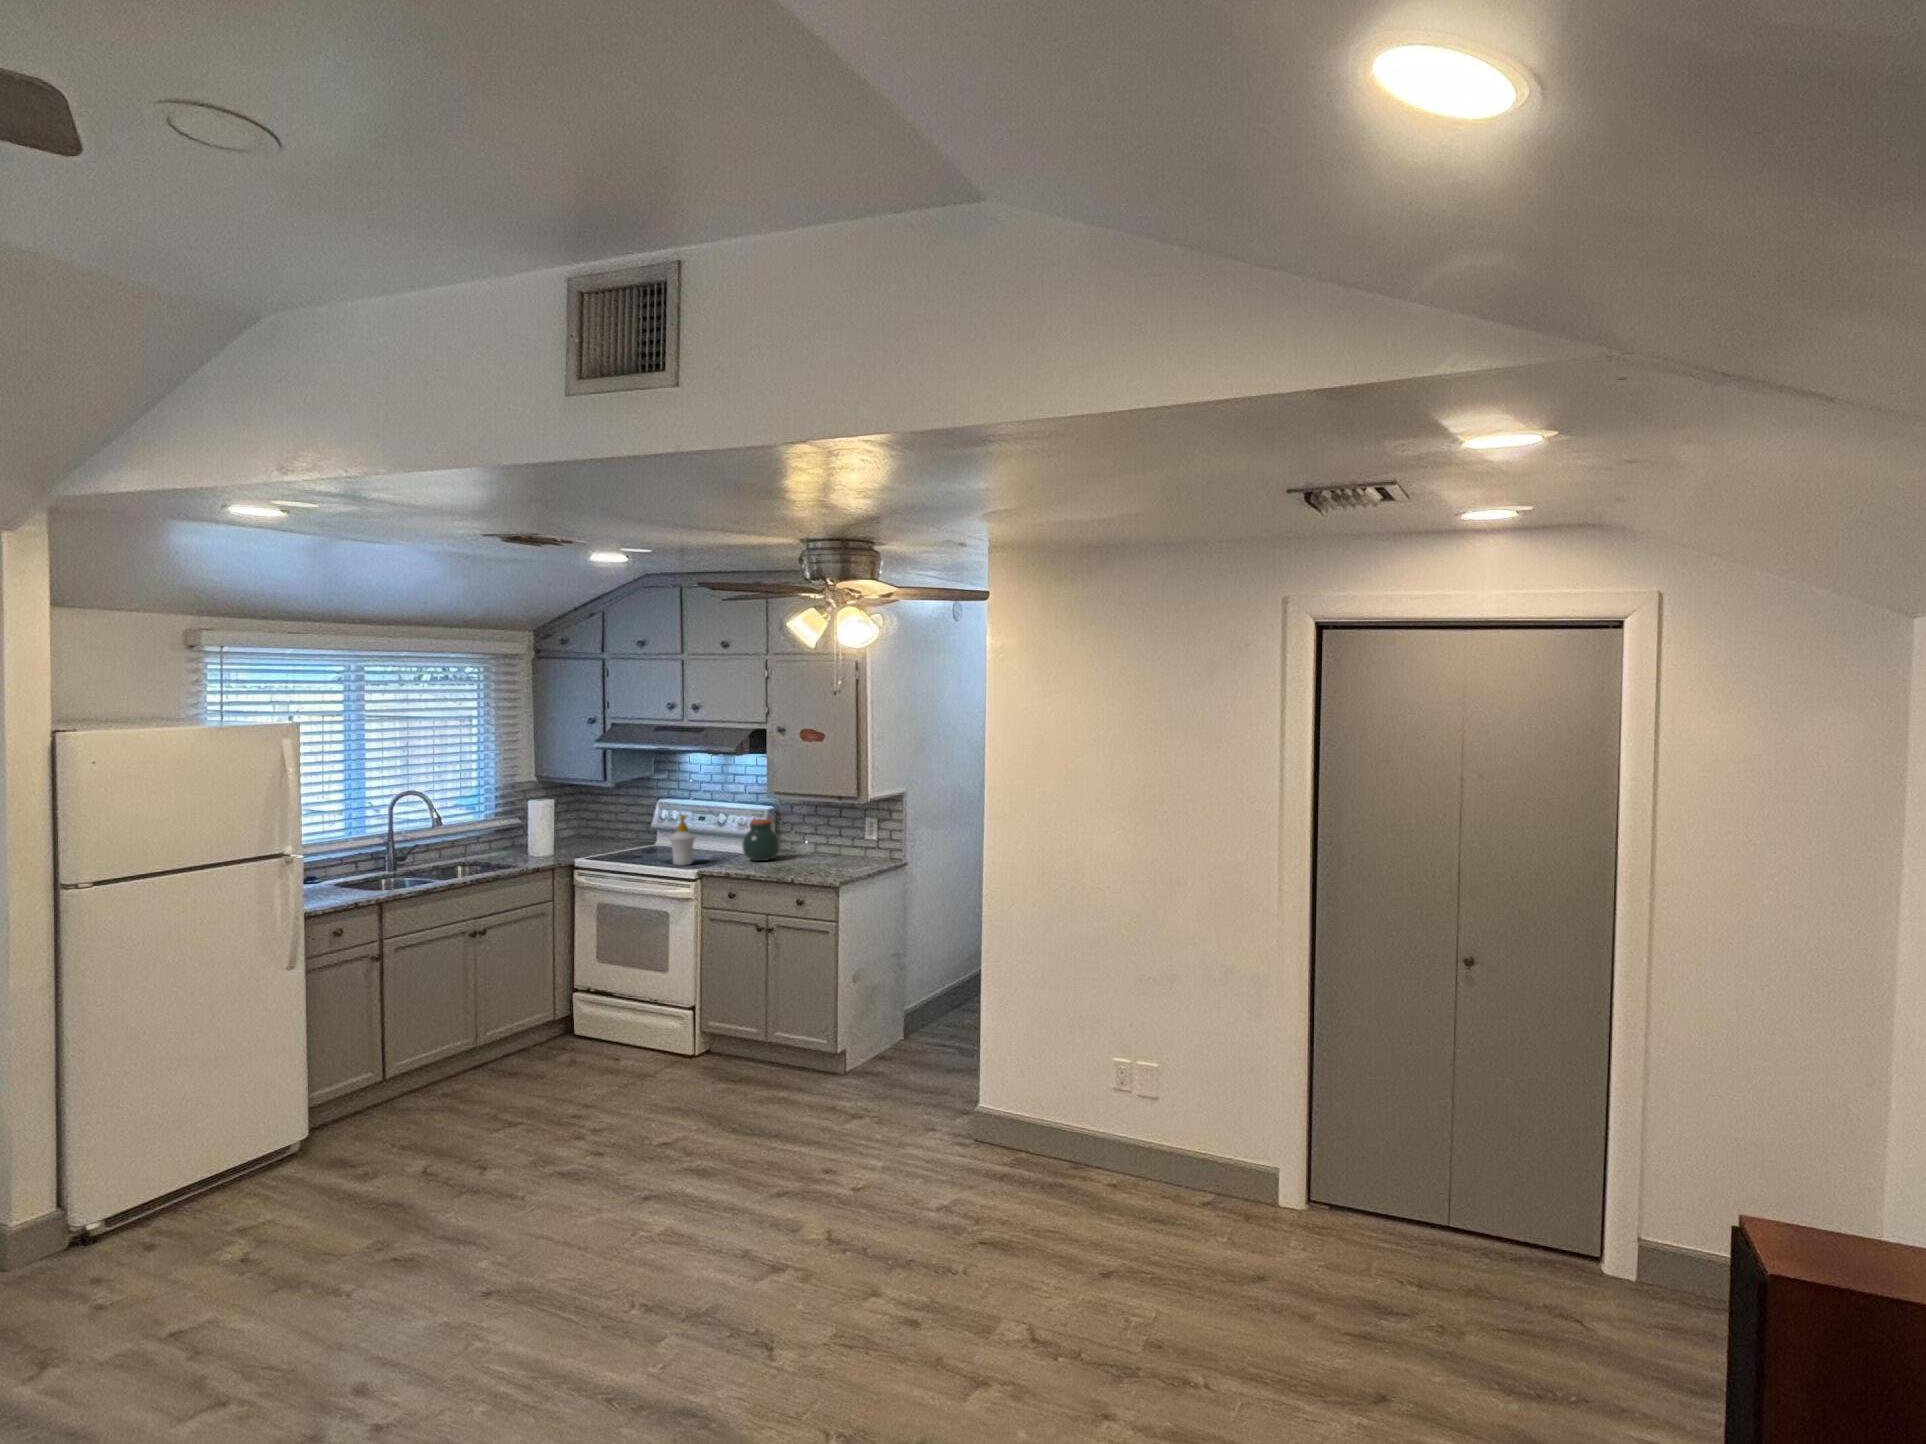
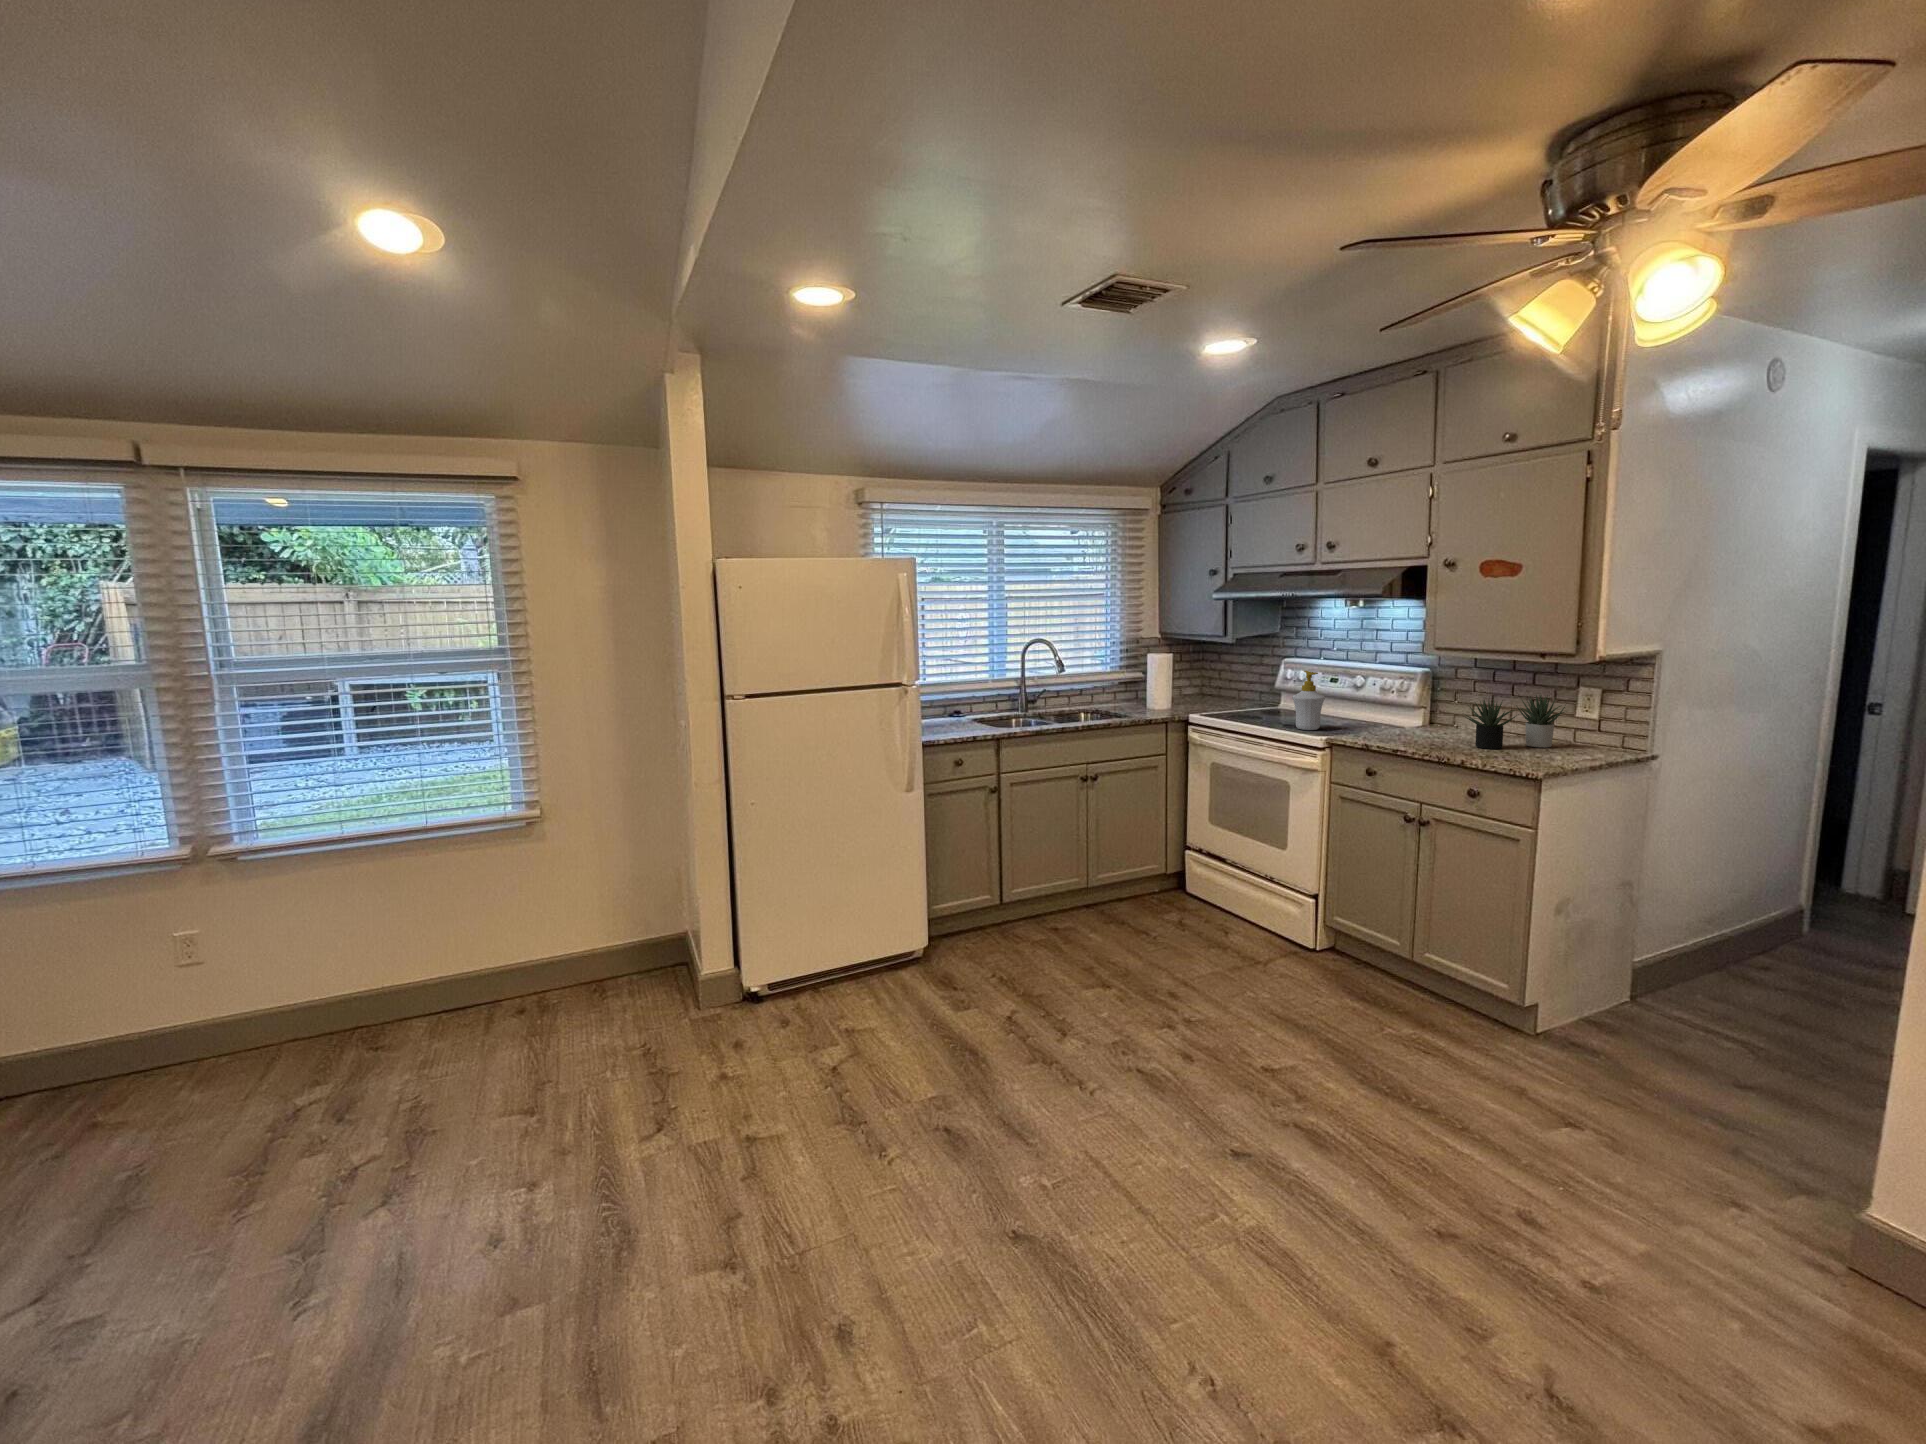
jar: present [742,819,780,861] -> none [1386,682,1439,733]
succulent plant: none [793,824,857,869] -> present [1466,695,1565,749]

